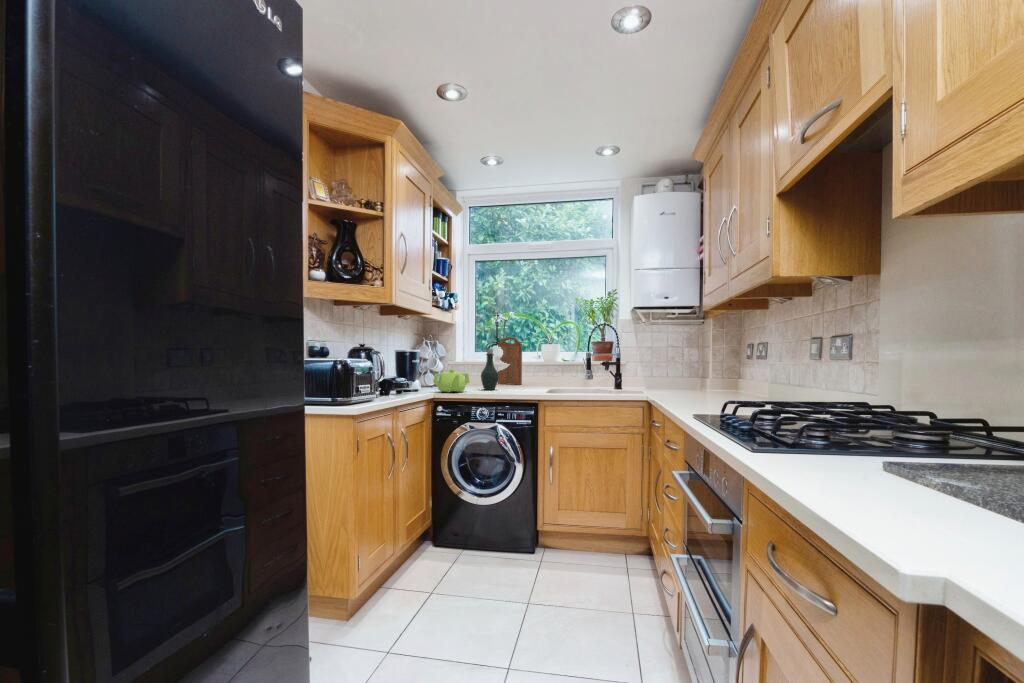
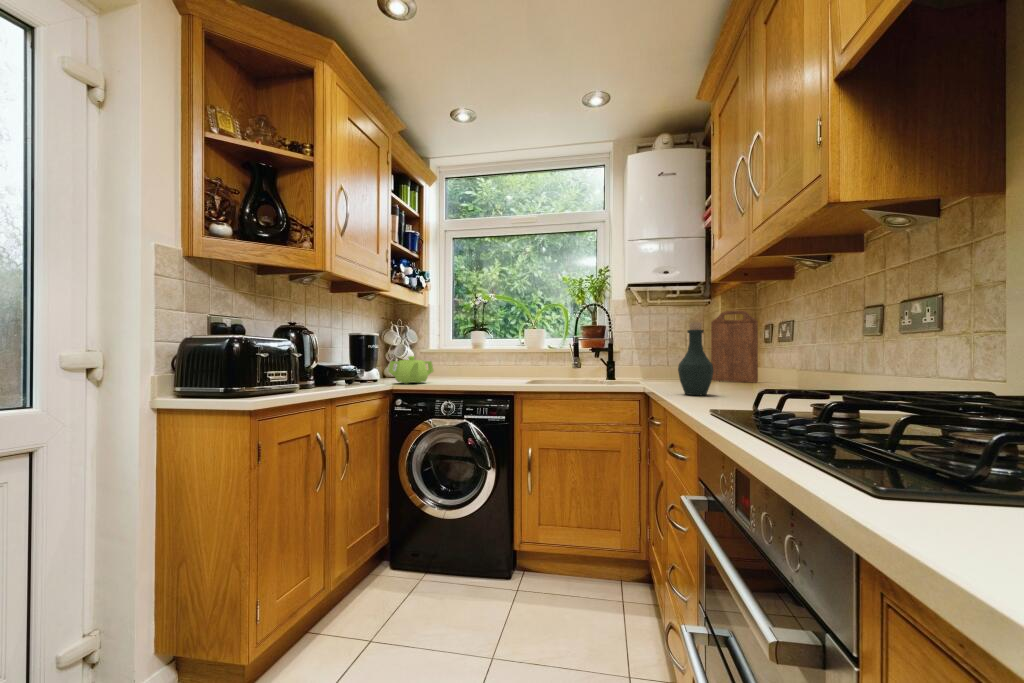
cutting board: present [498,337,522,385] -> present [711,310,758,383]
bottle: present [481,350,498,390] -> present [678,322,714,395]

